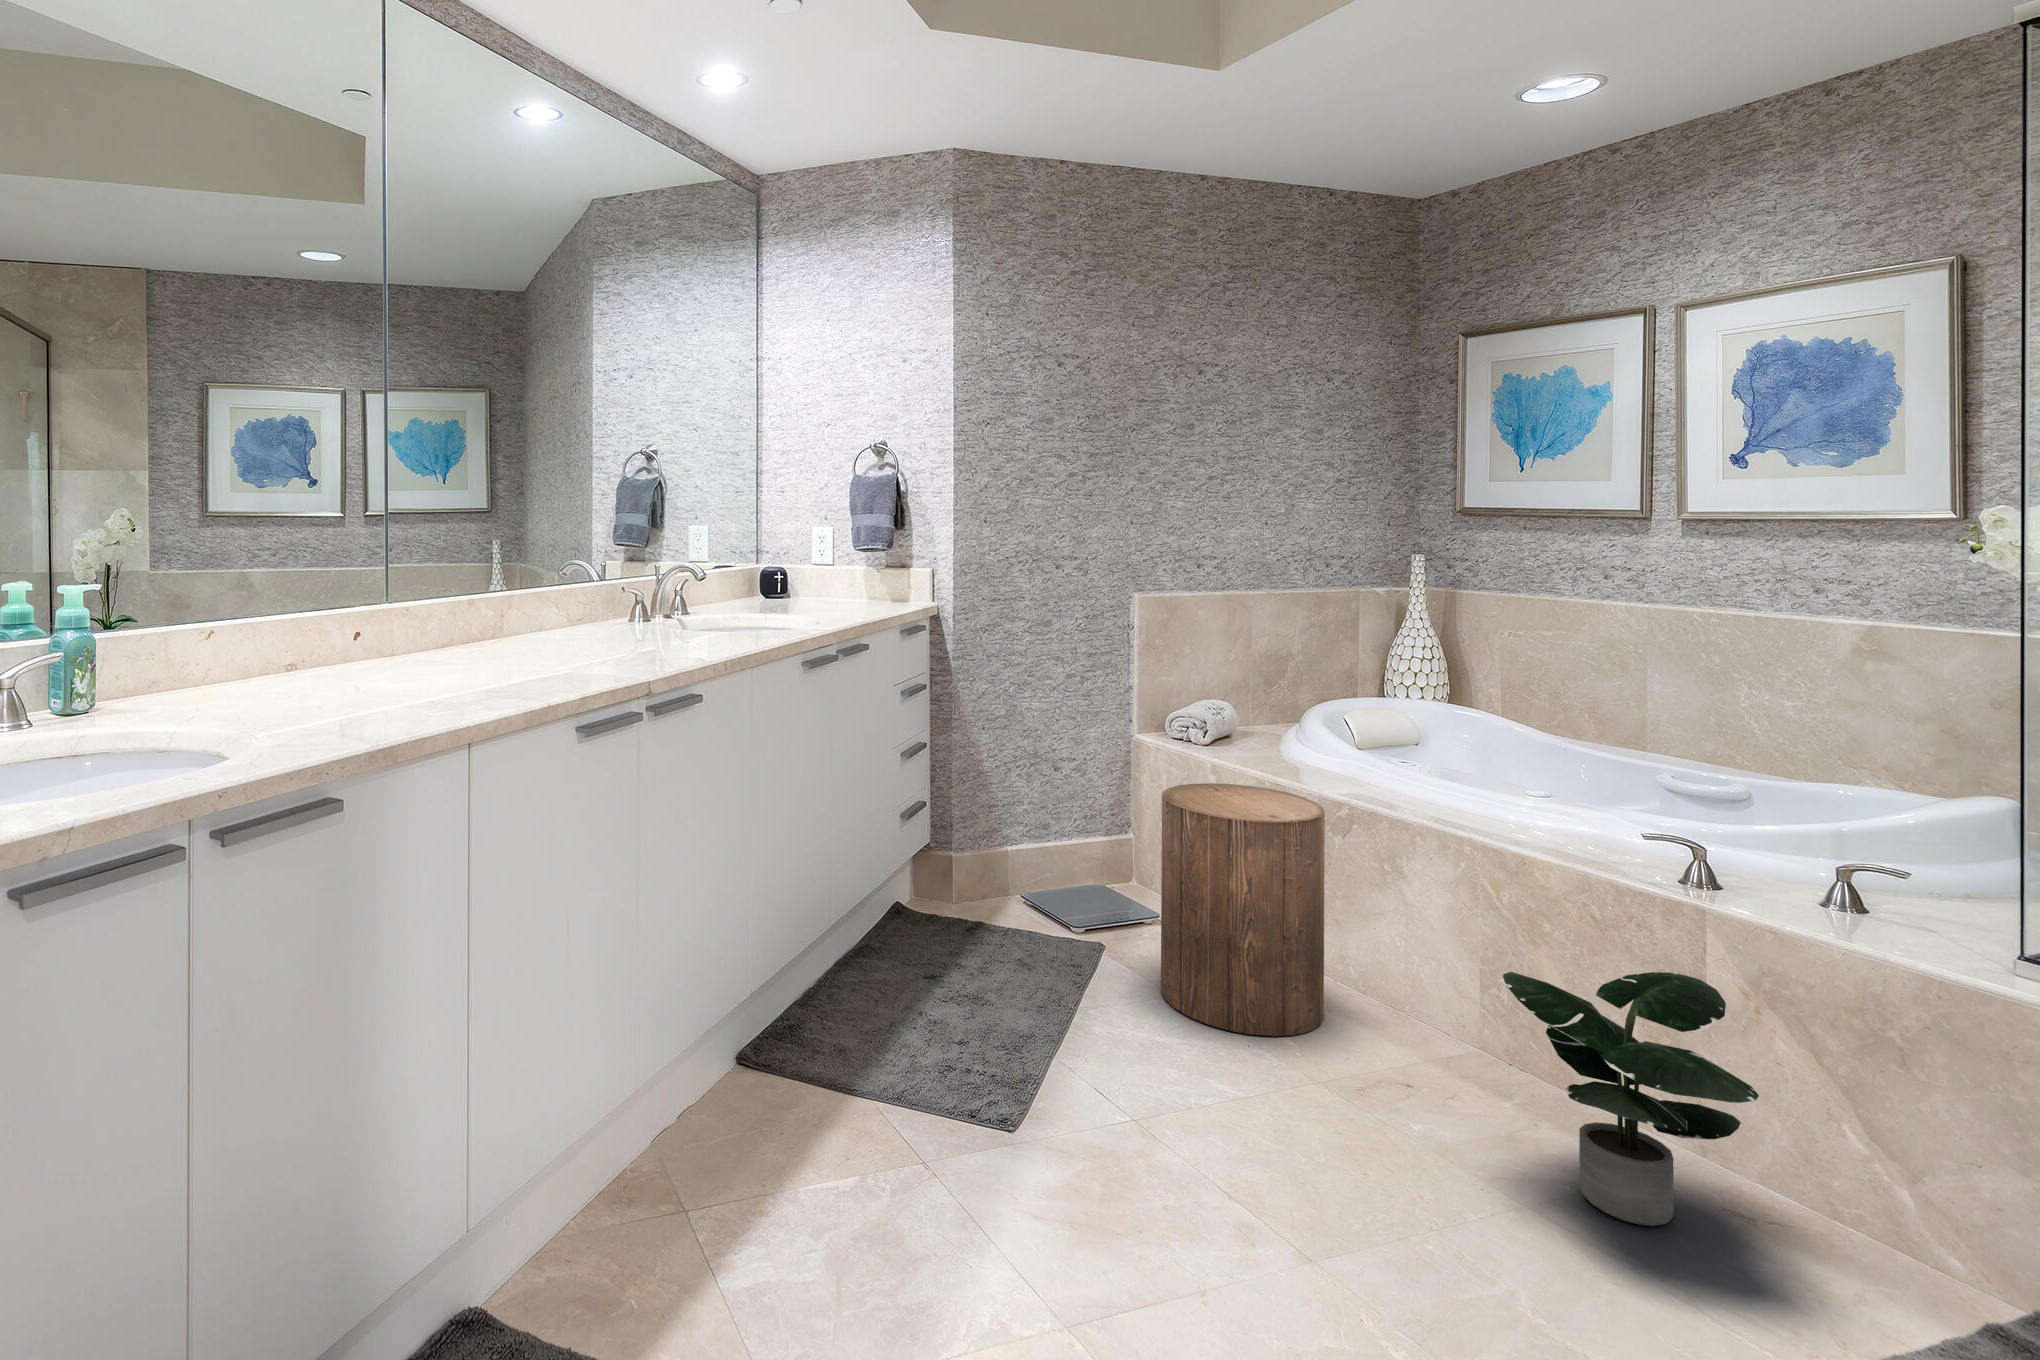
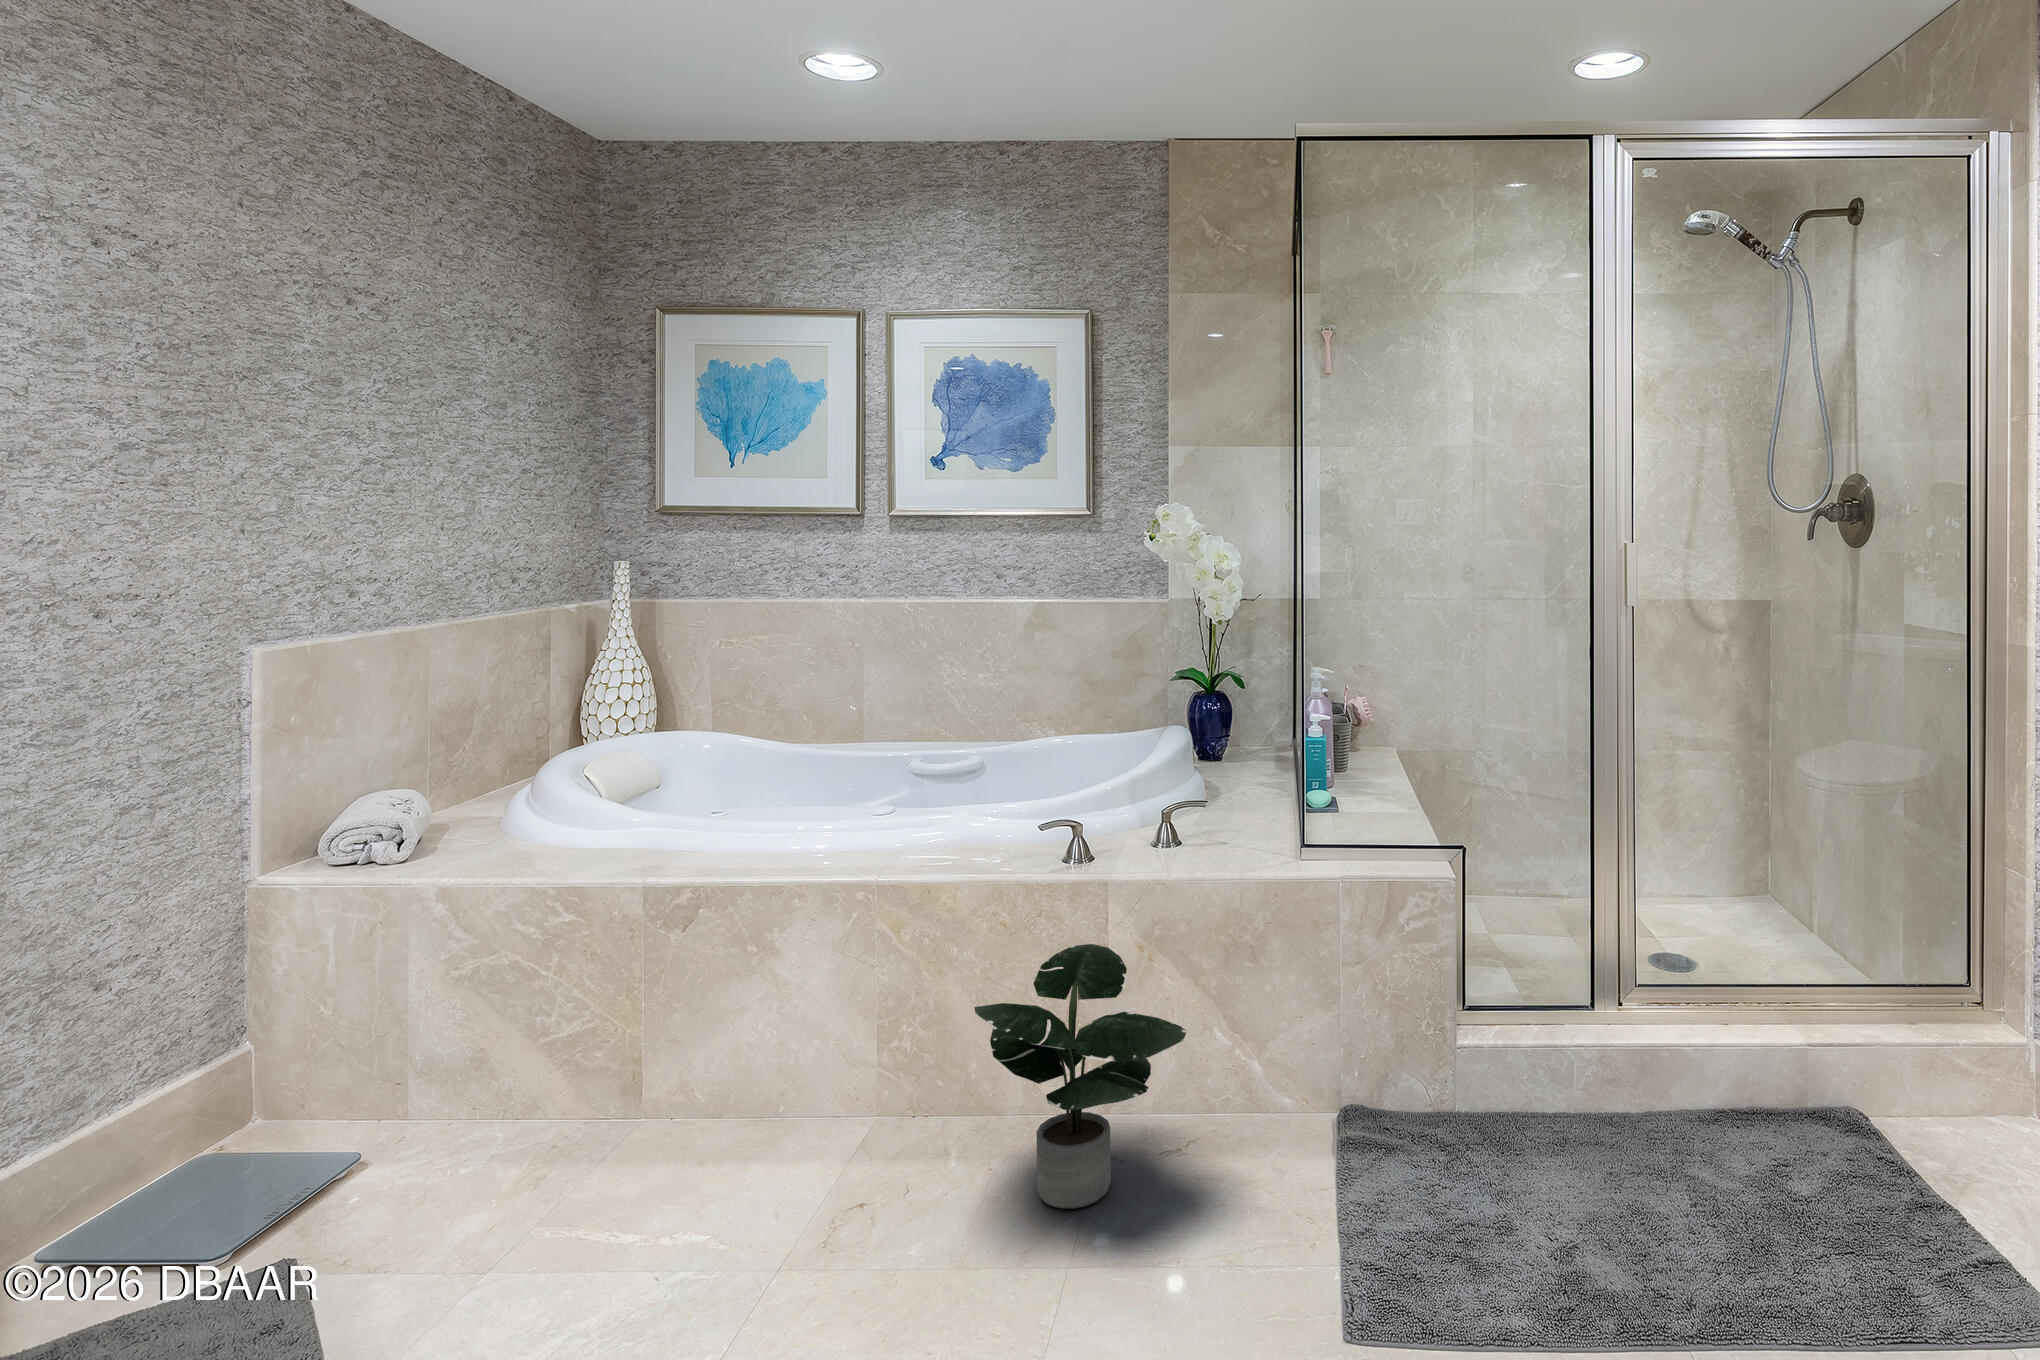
stool: present [1161,783,1325,1036] -> none [441,893,690,1279]

